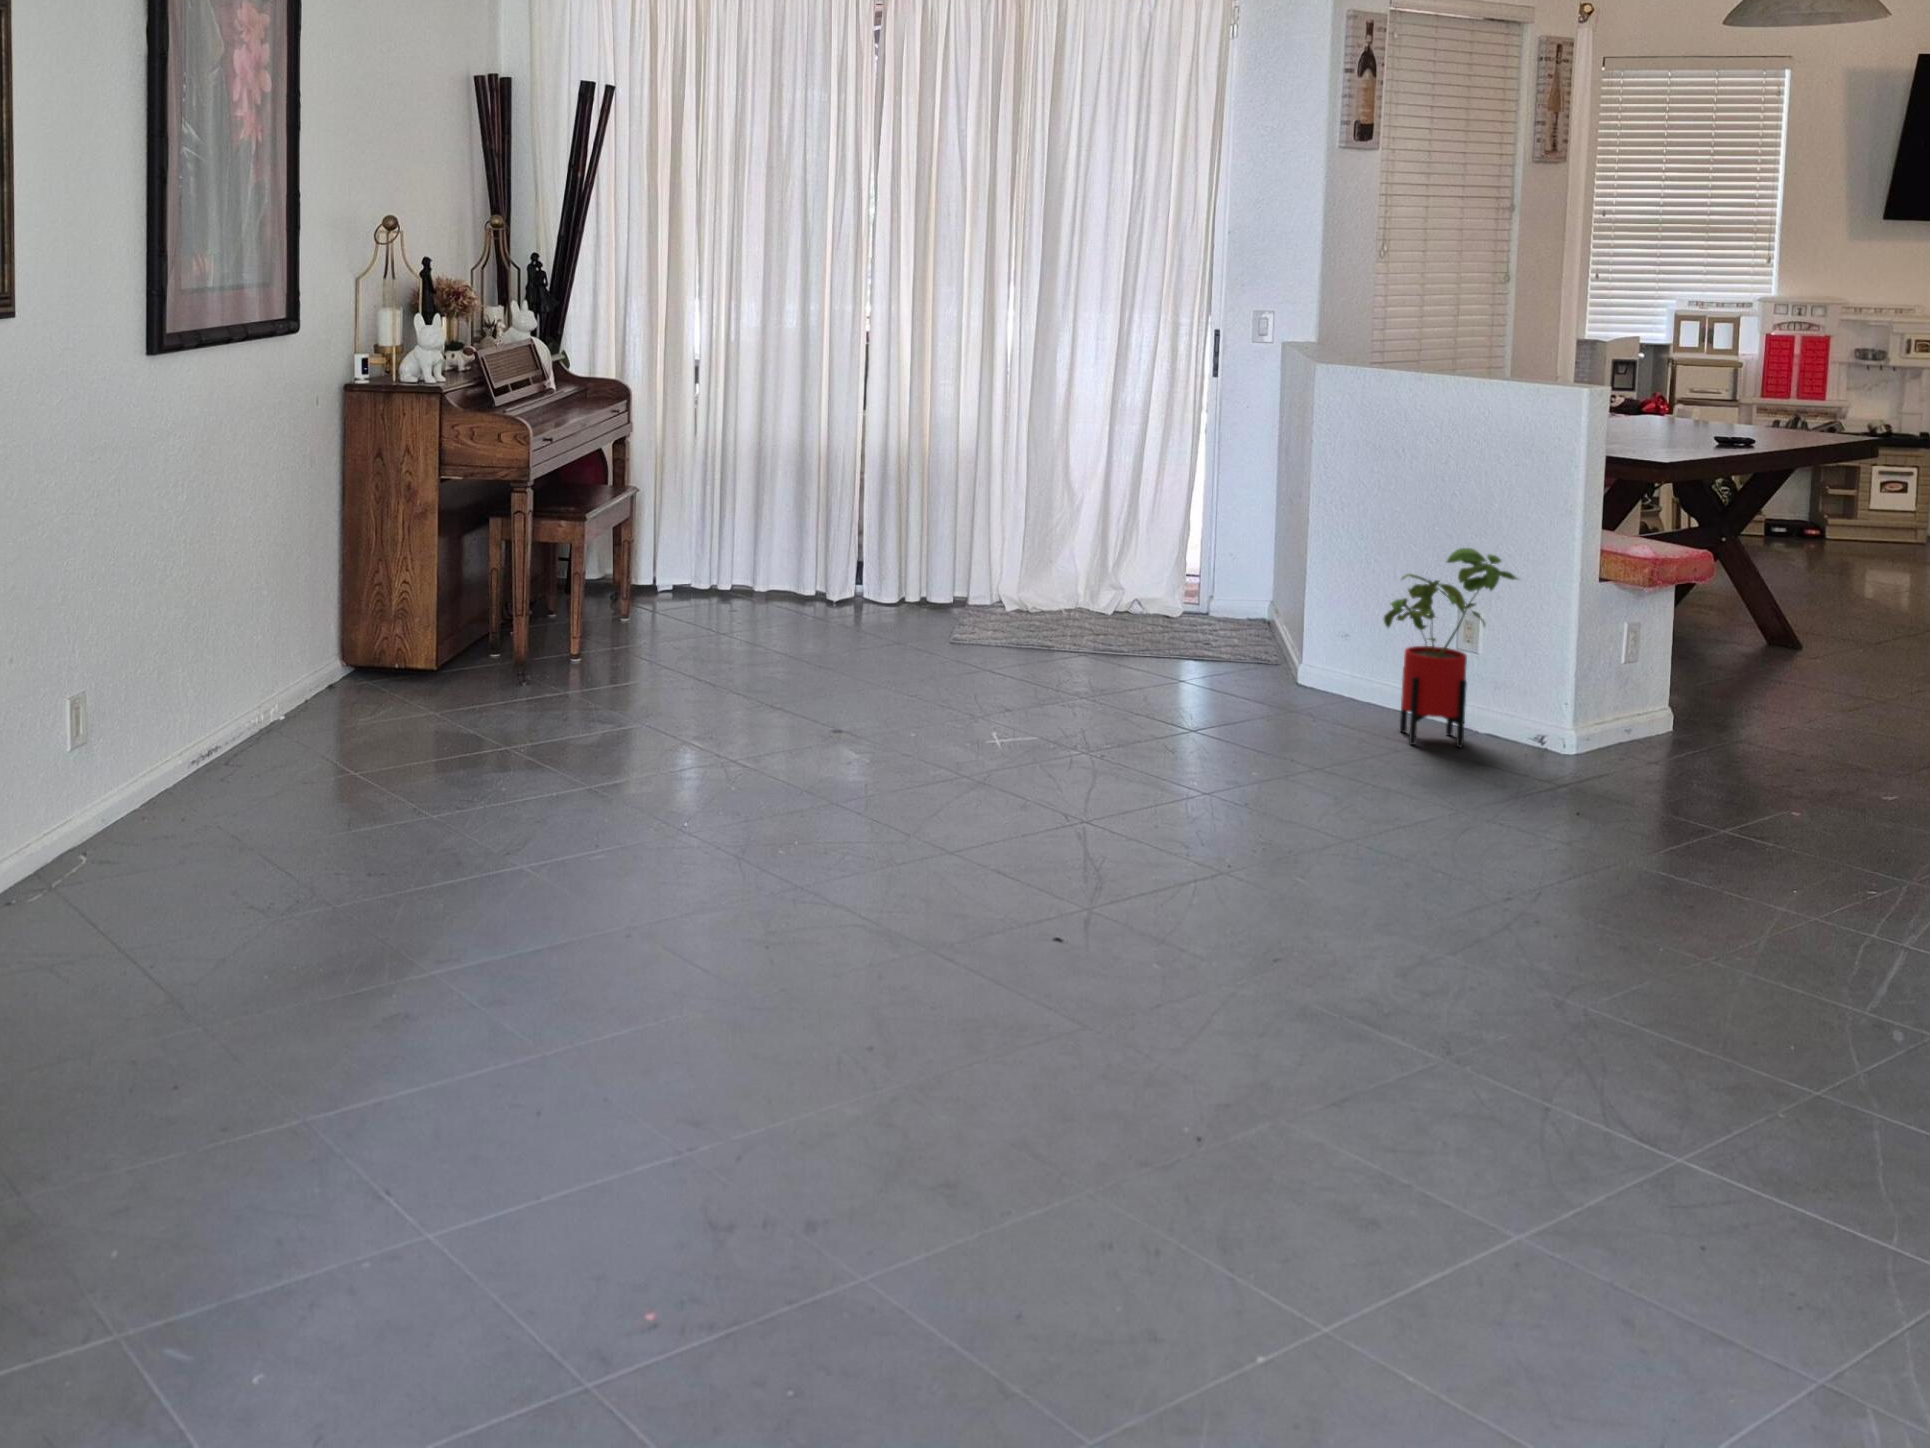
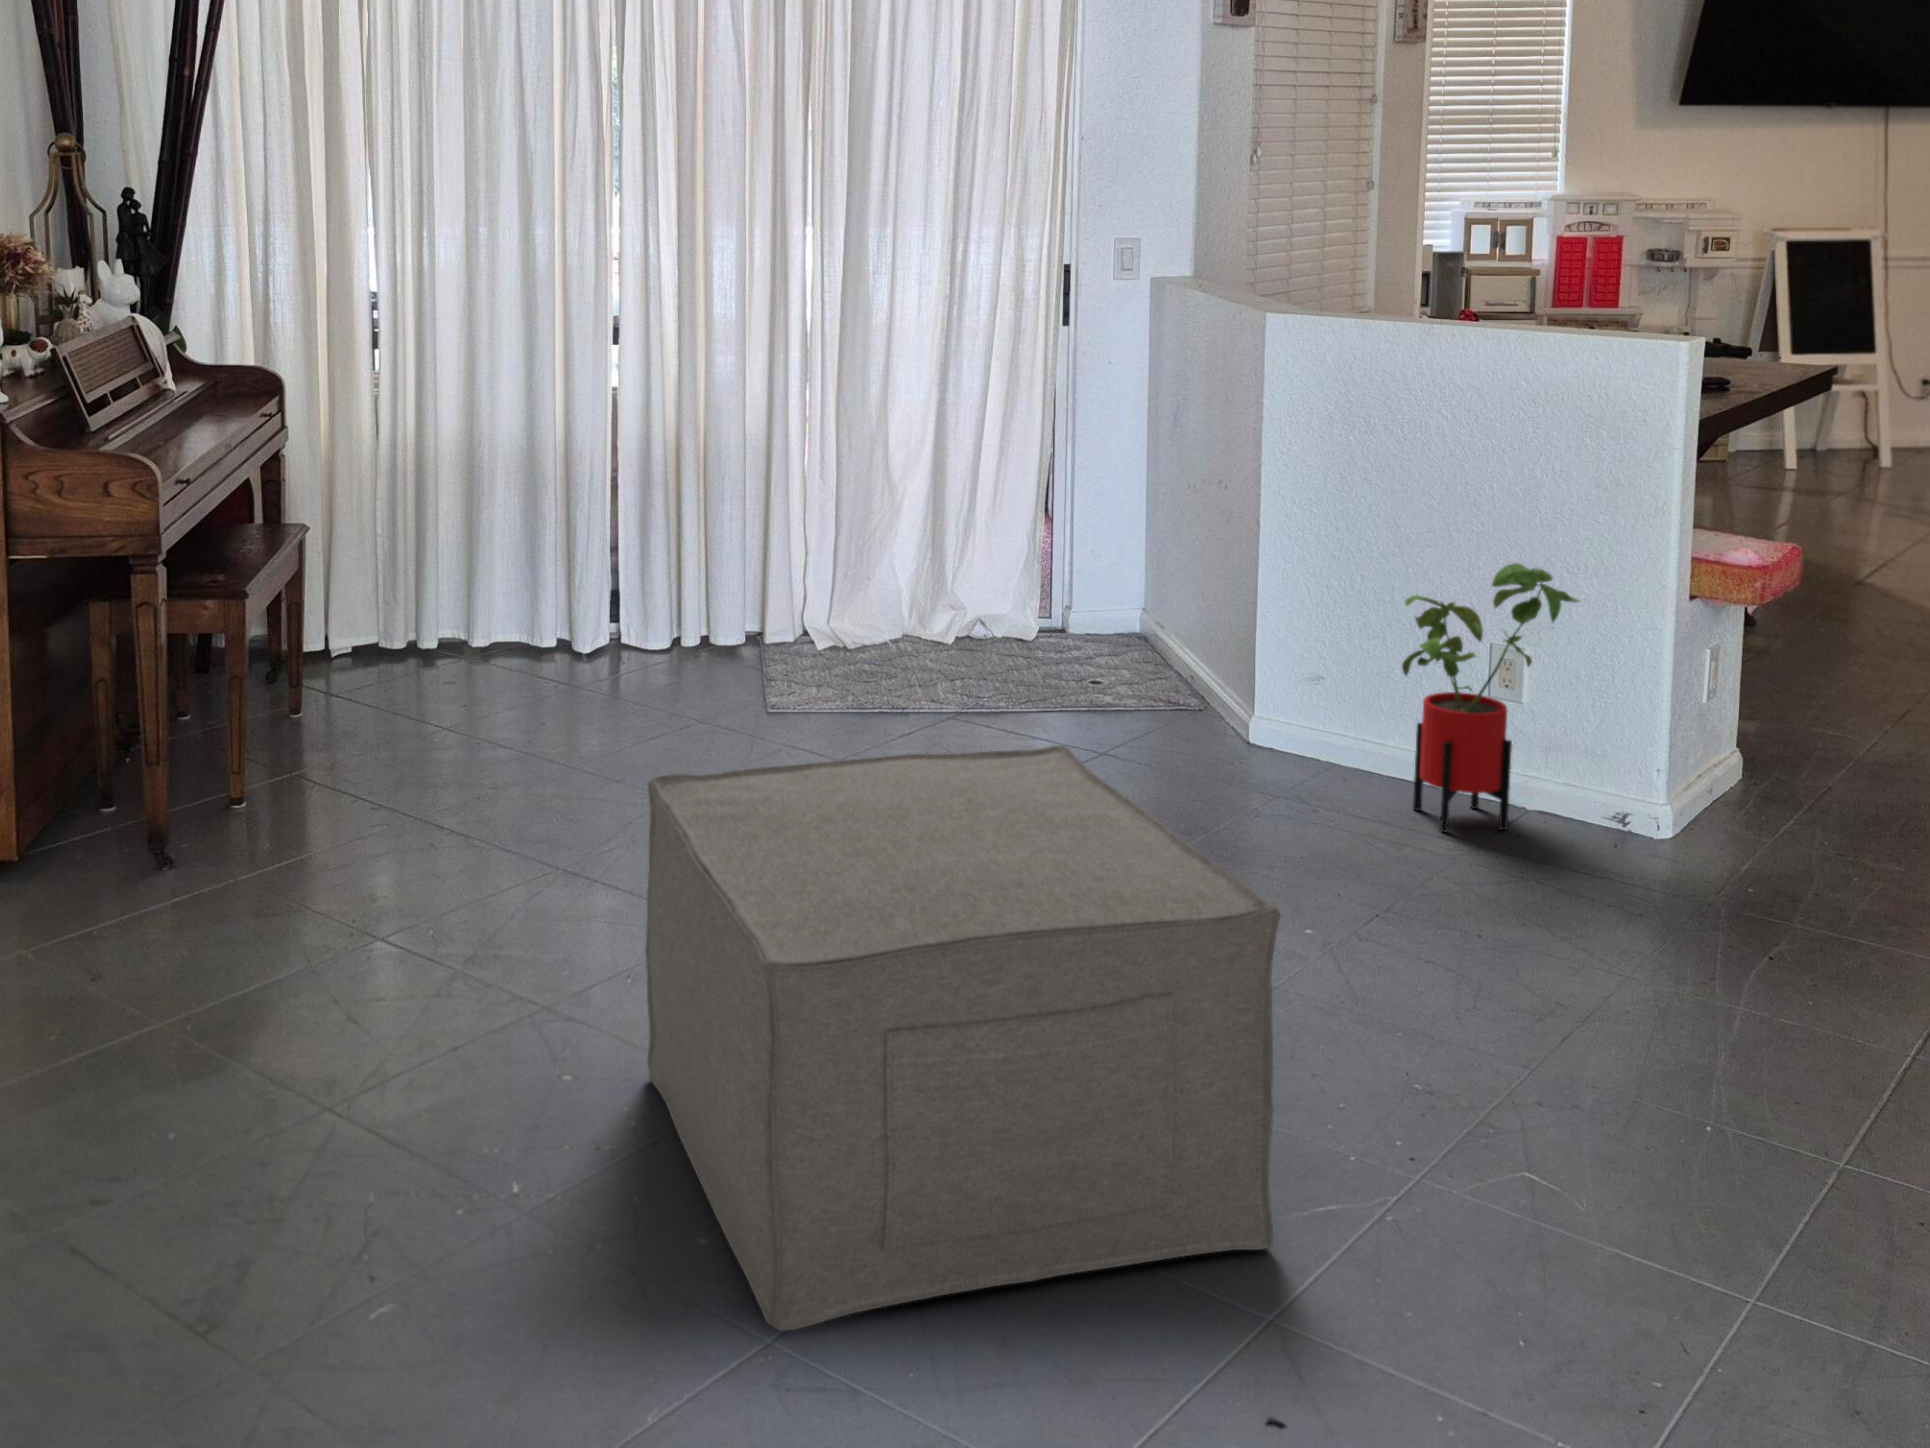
ottoman: none [785,611,1129,898] -> present [645,745,1280,1331]

